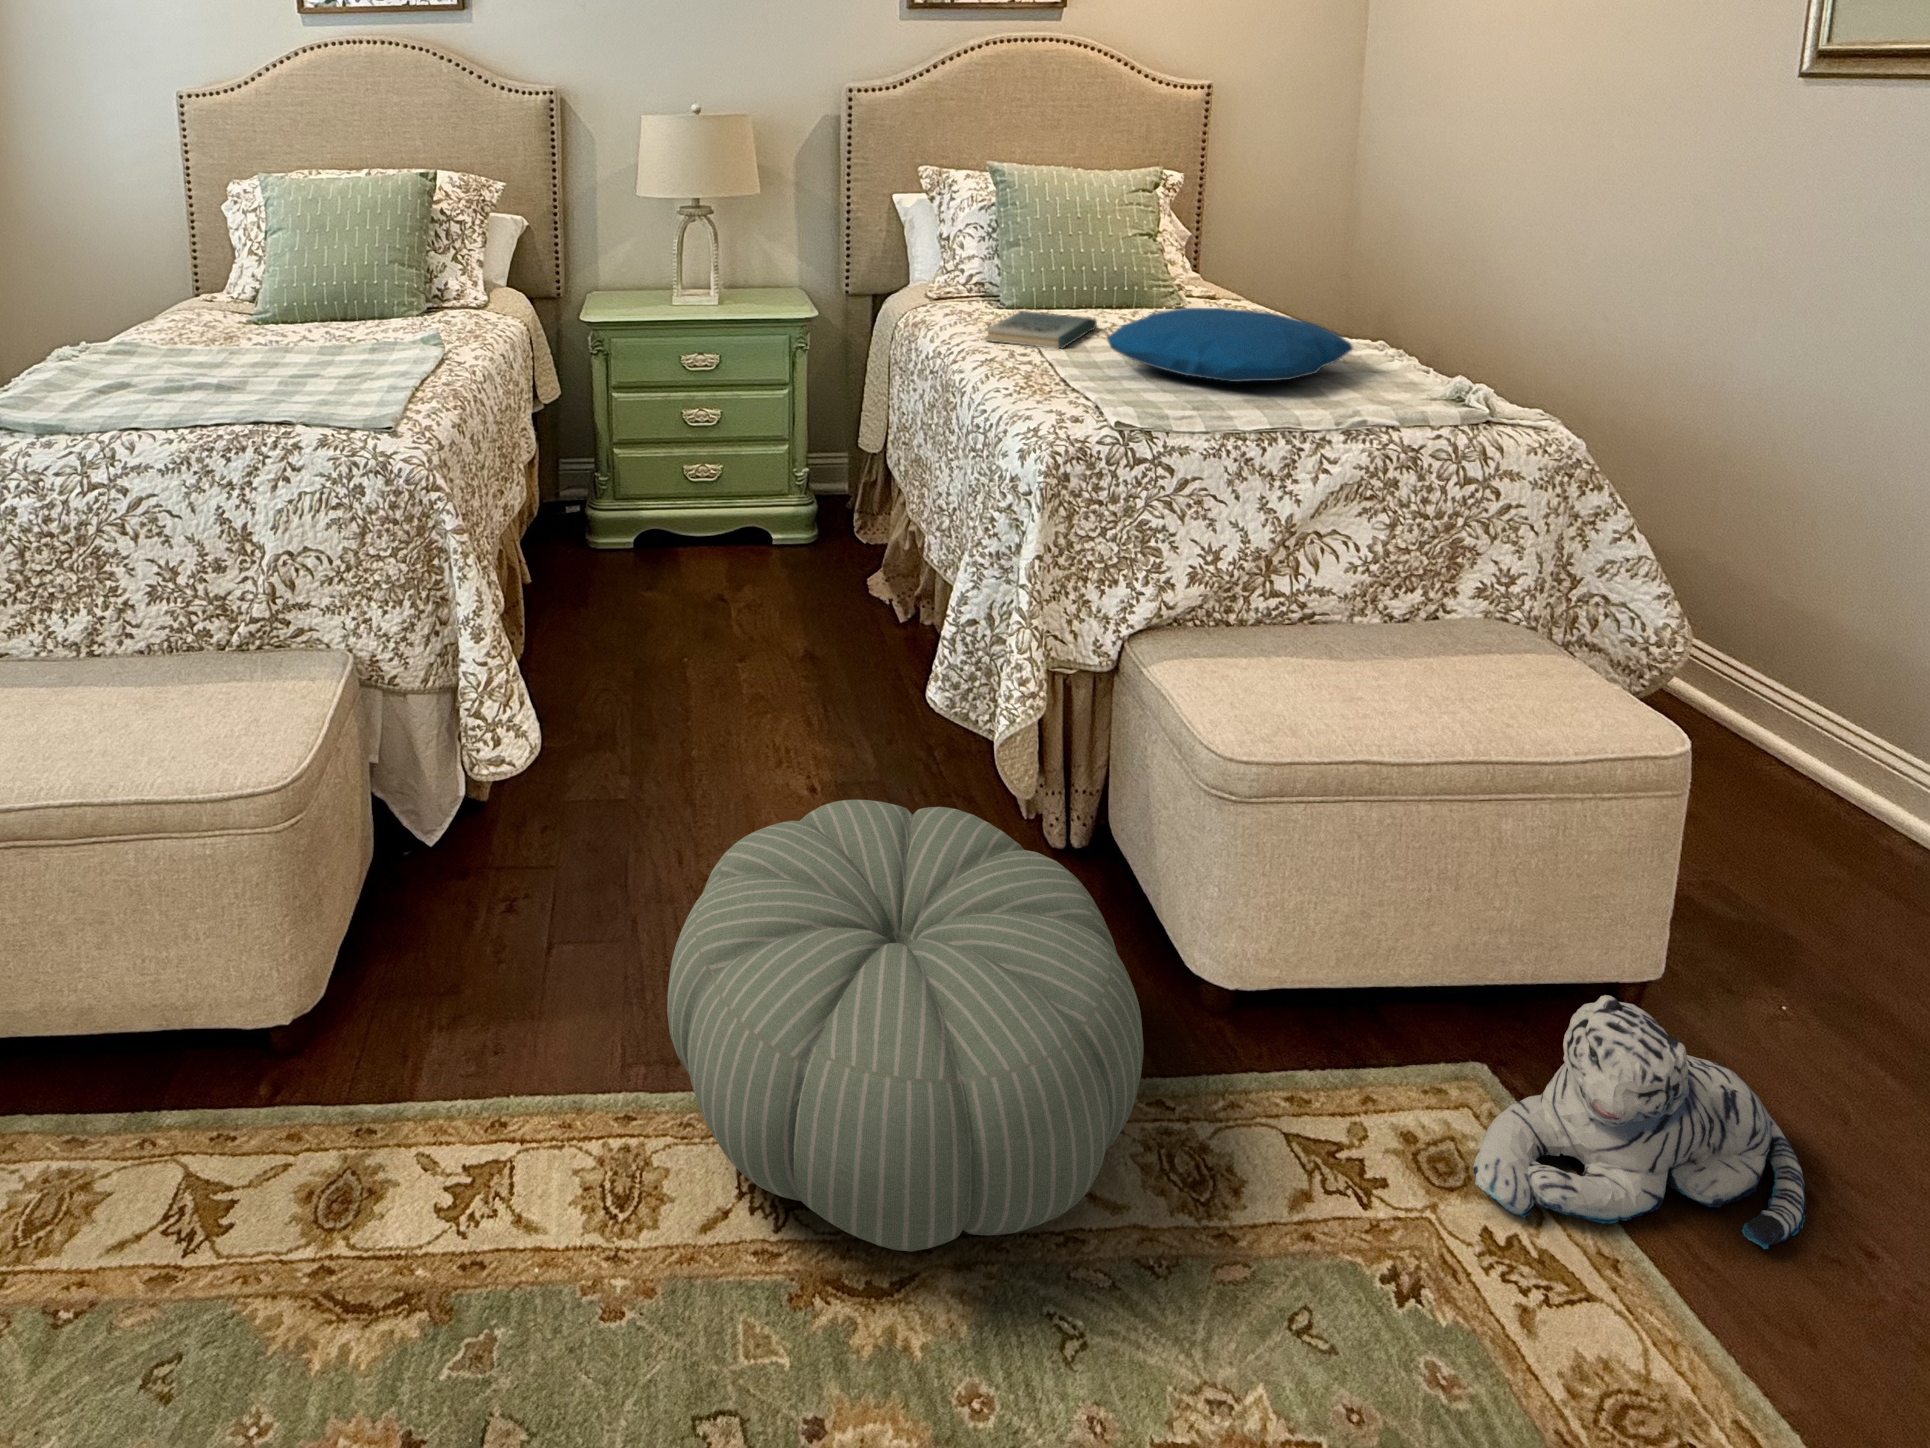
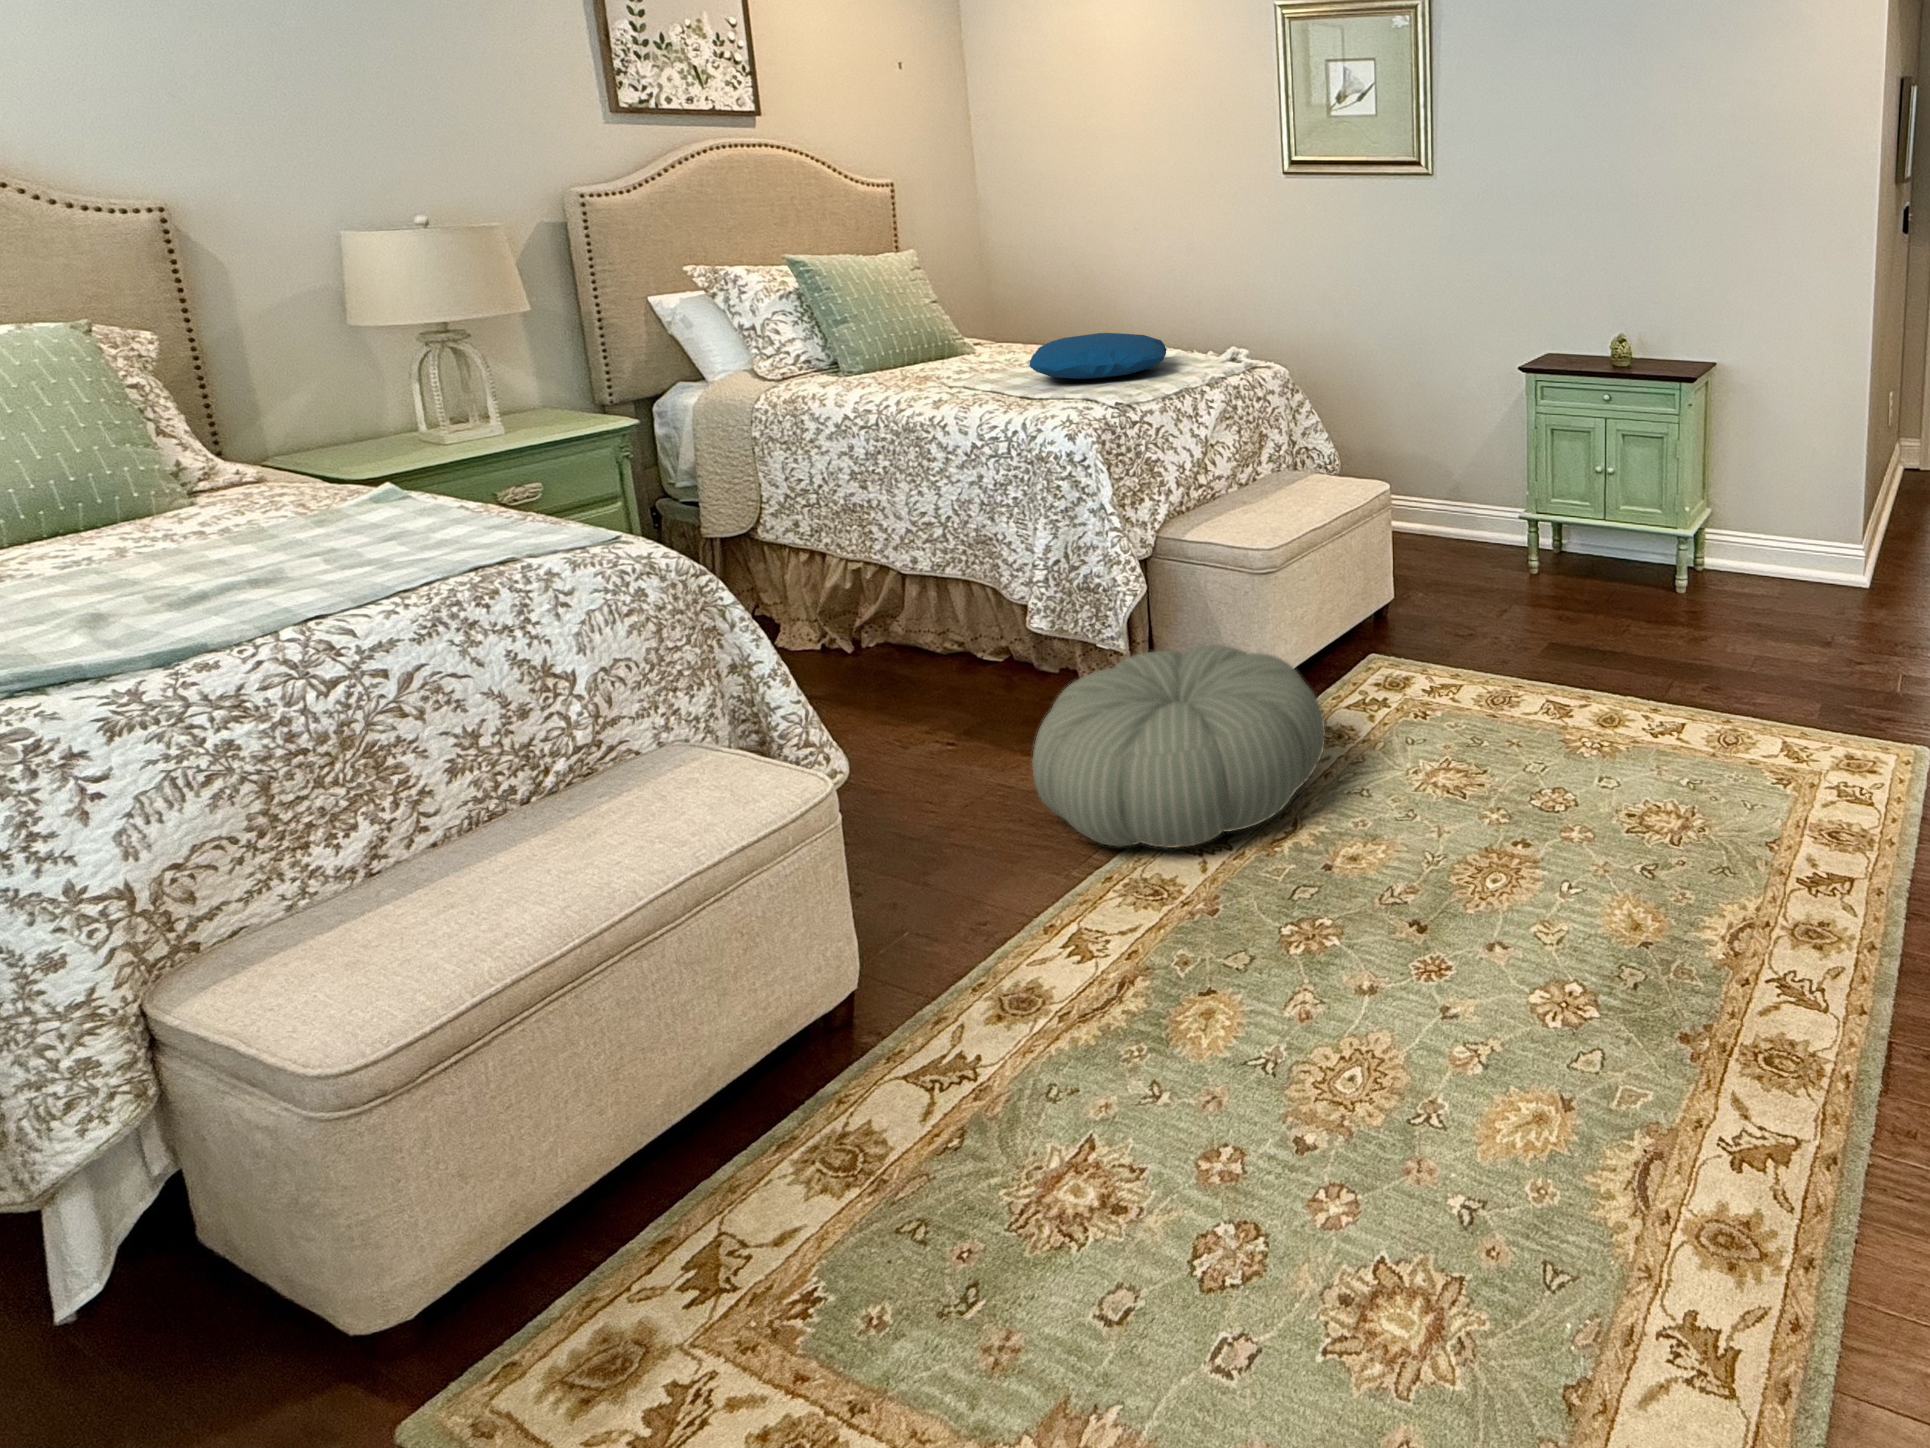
book: present [985,311,1097,348] -> none [891,368,973,397]
plush toy: present [1473,995,1806,1249] -> none [1394,582,1483,685]

